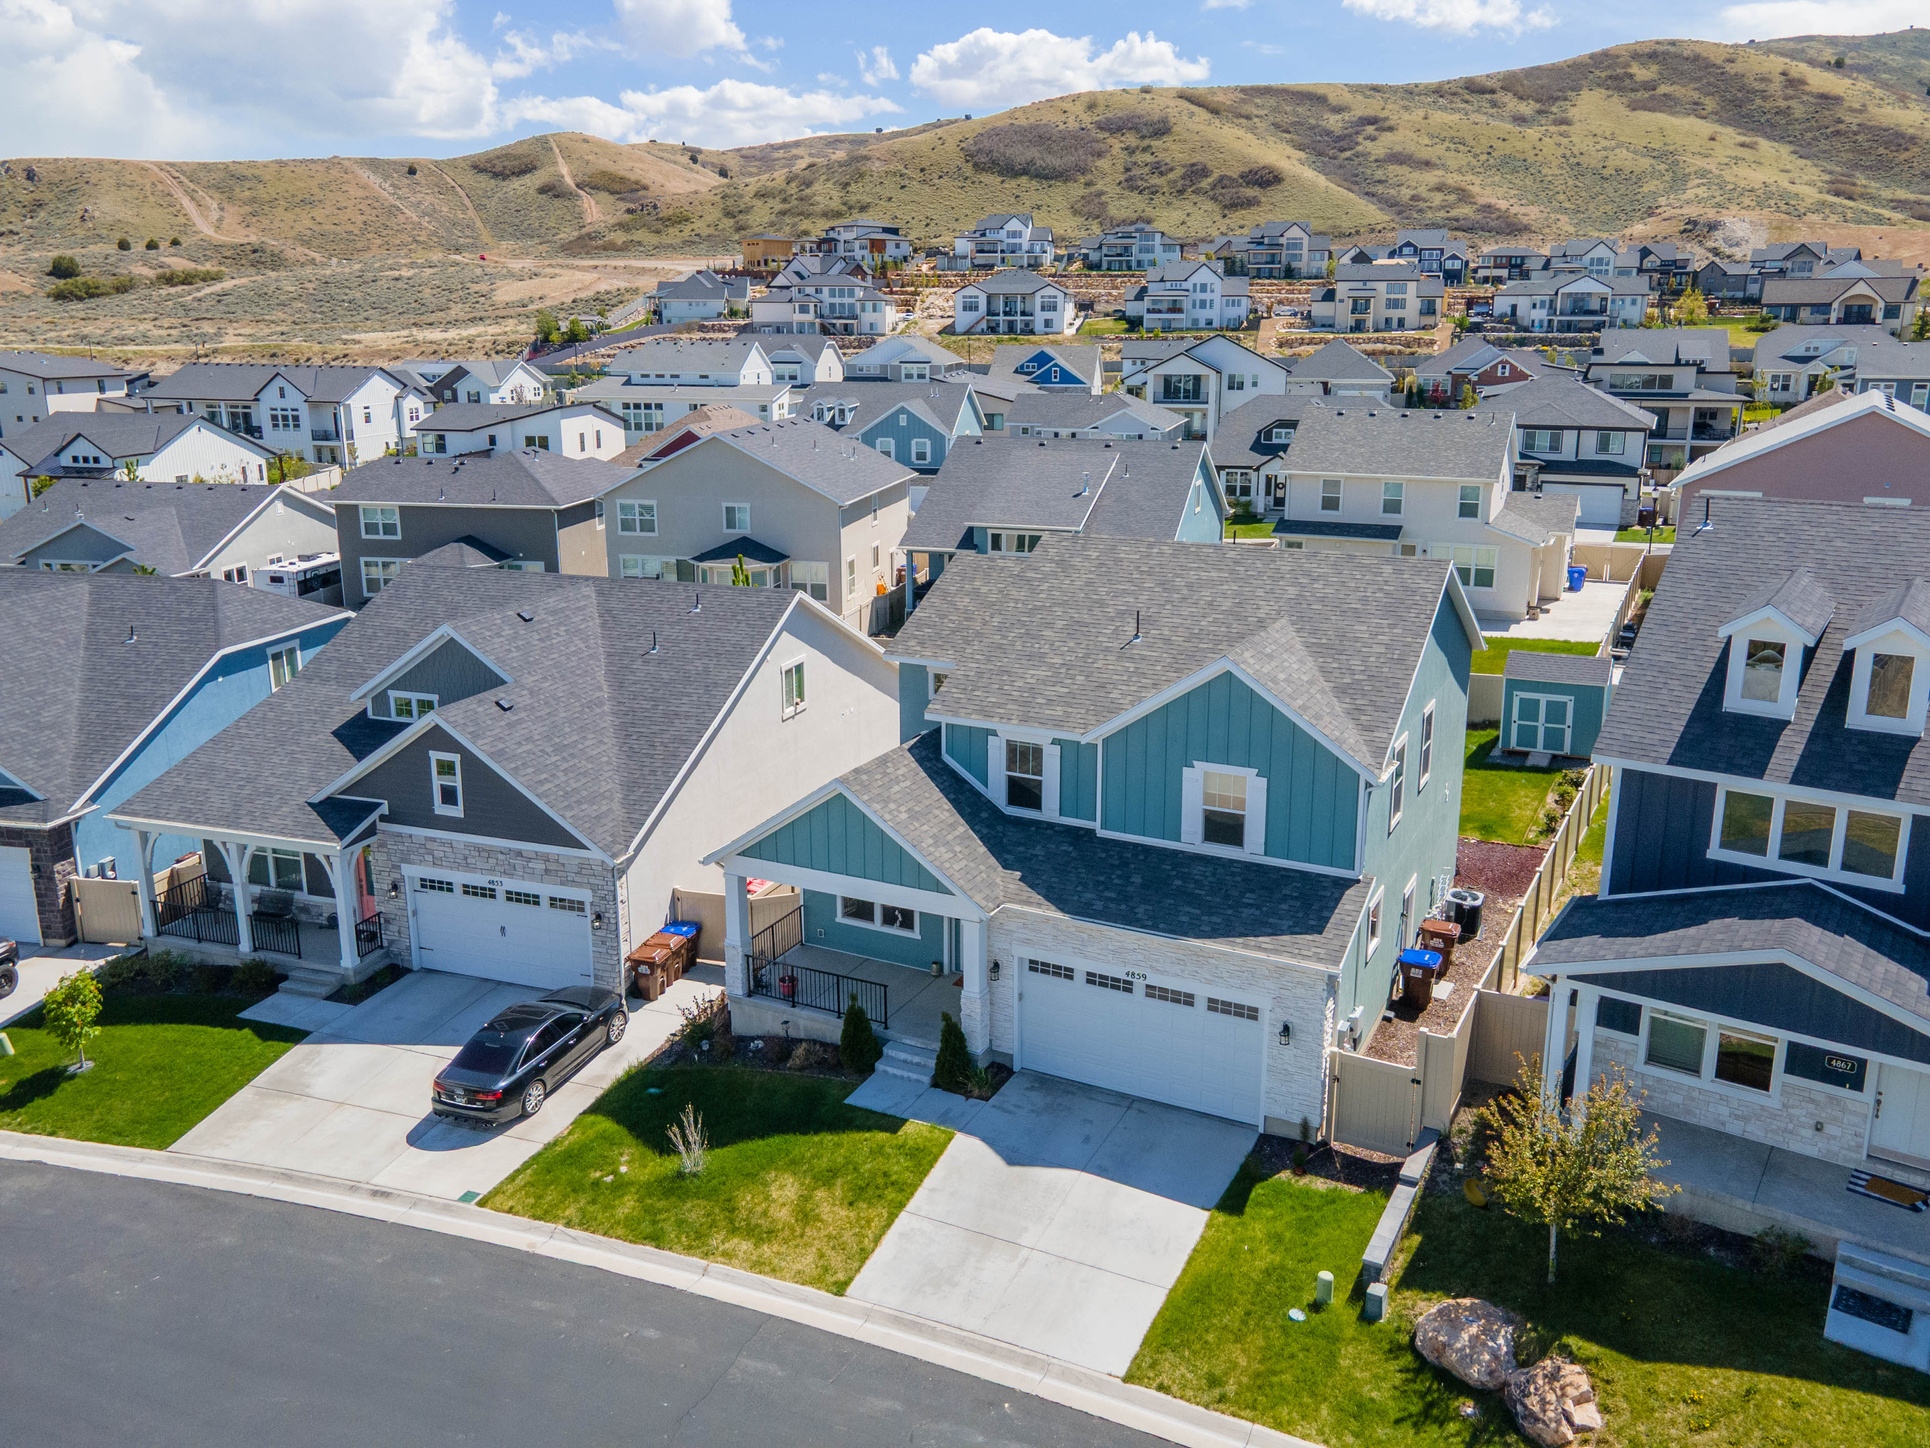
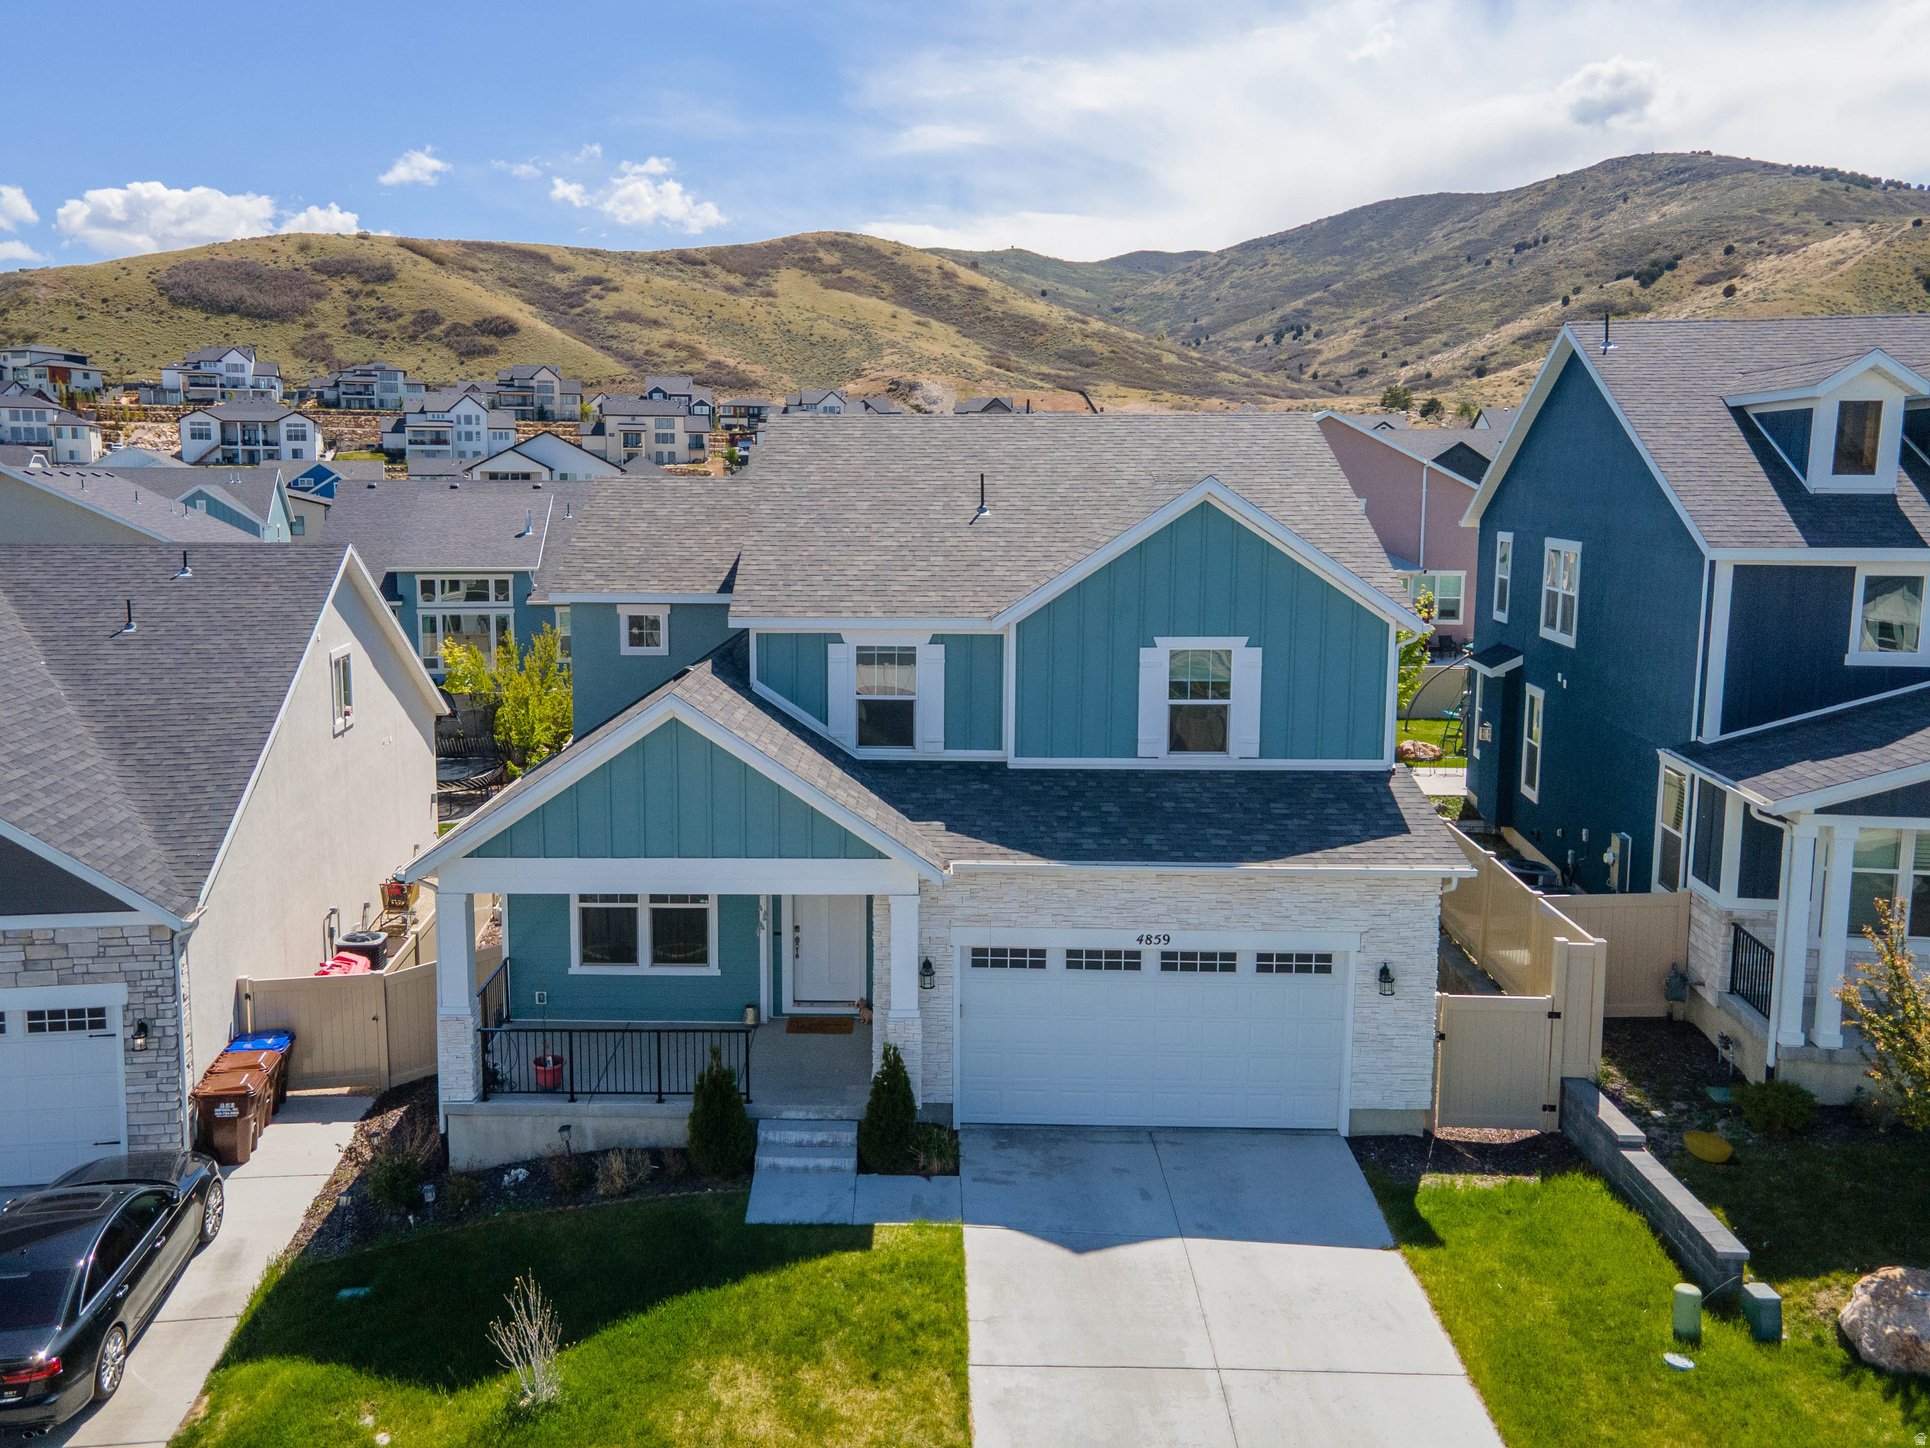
potted plant: present [1292,1116,1312,1175] -> none [1438,1093,1486,1179]

